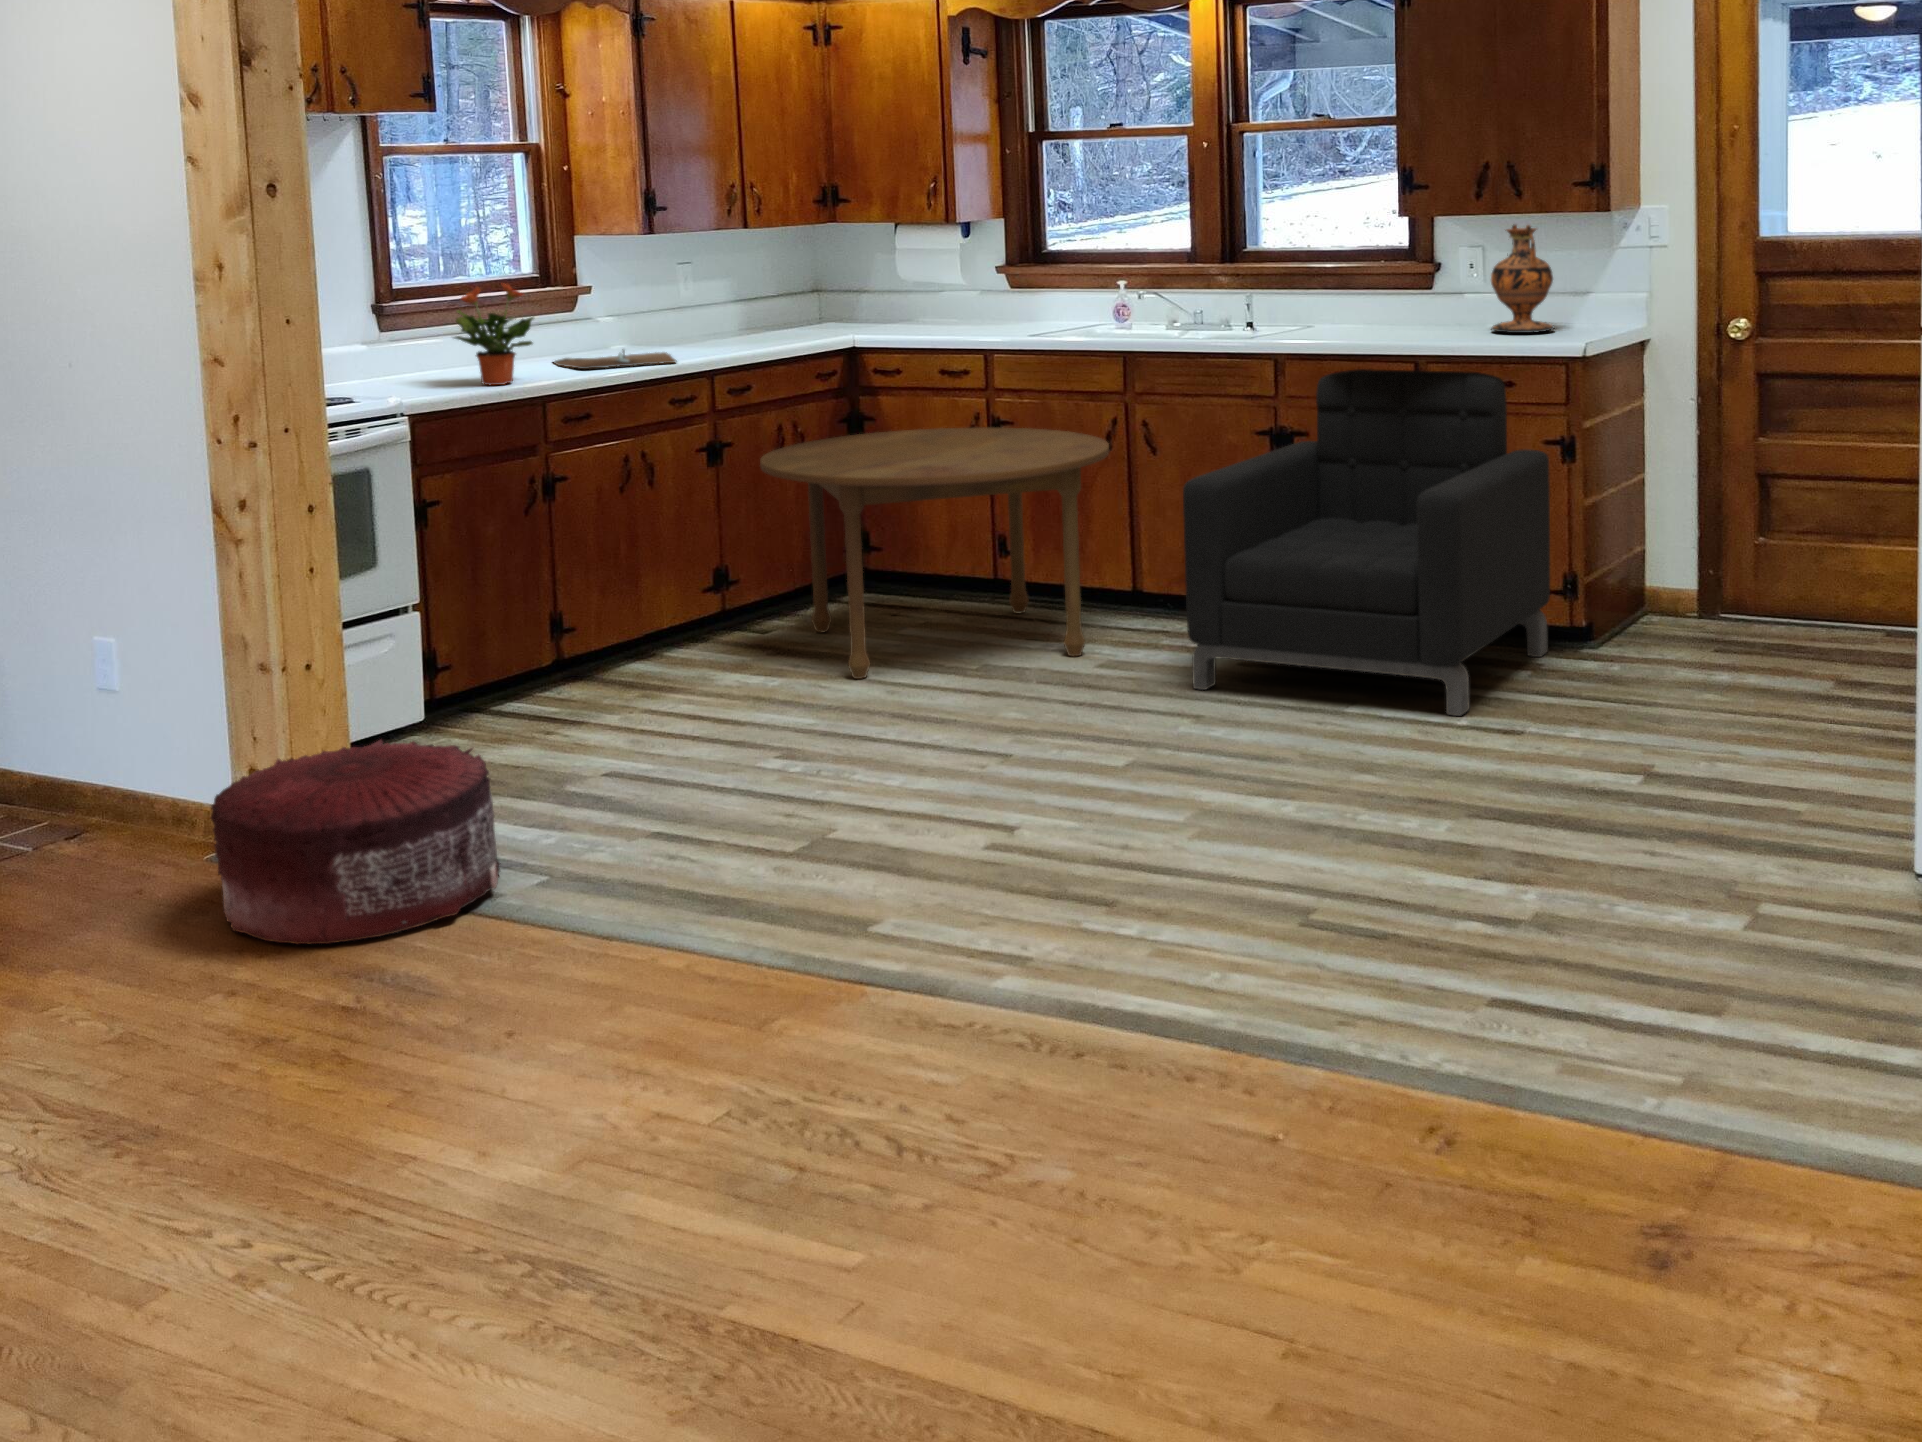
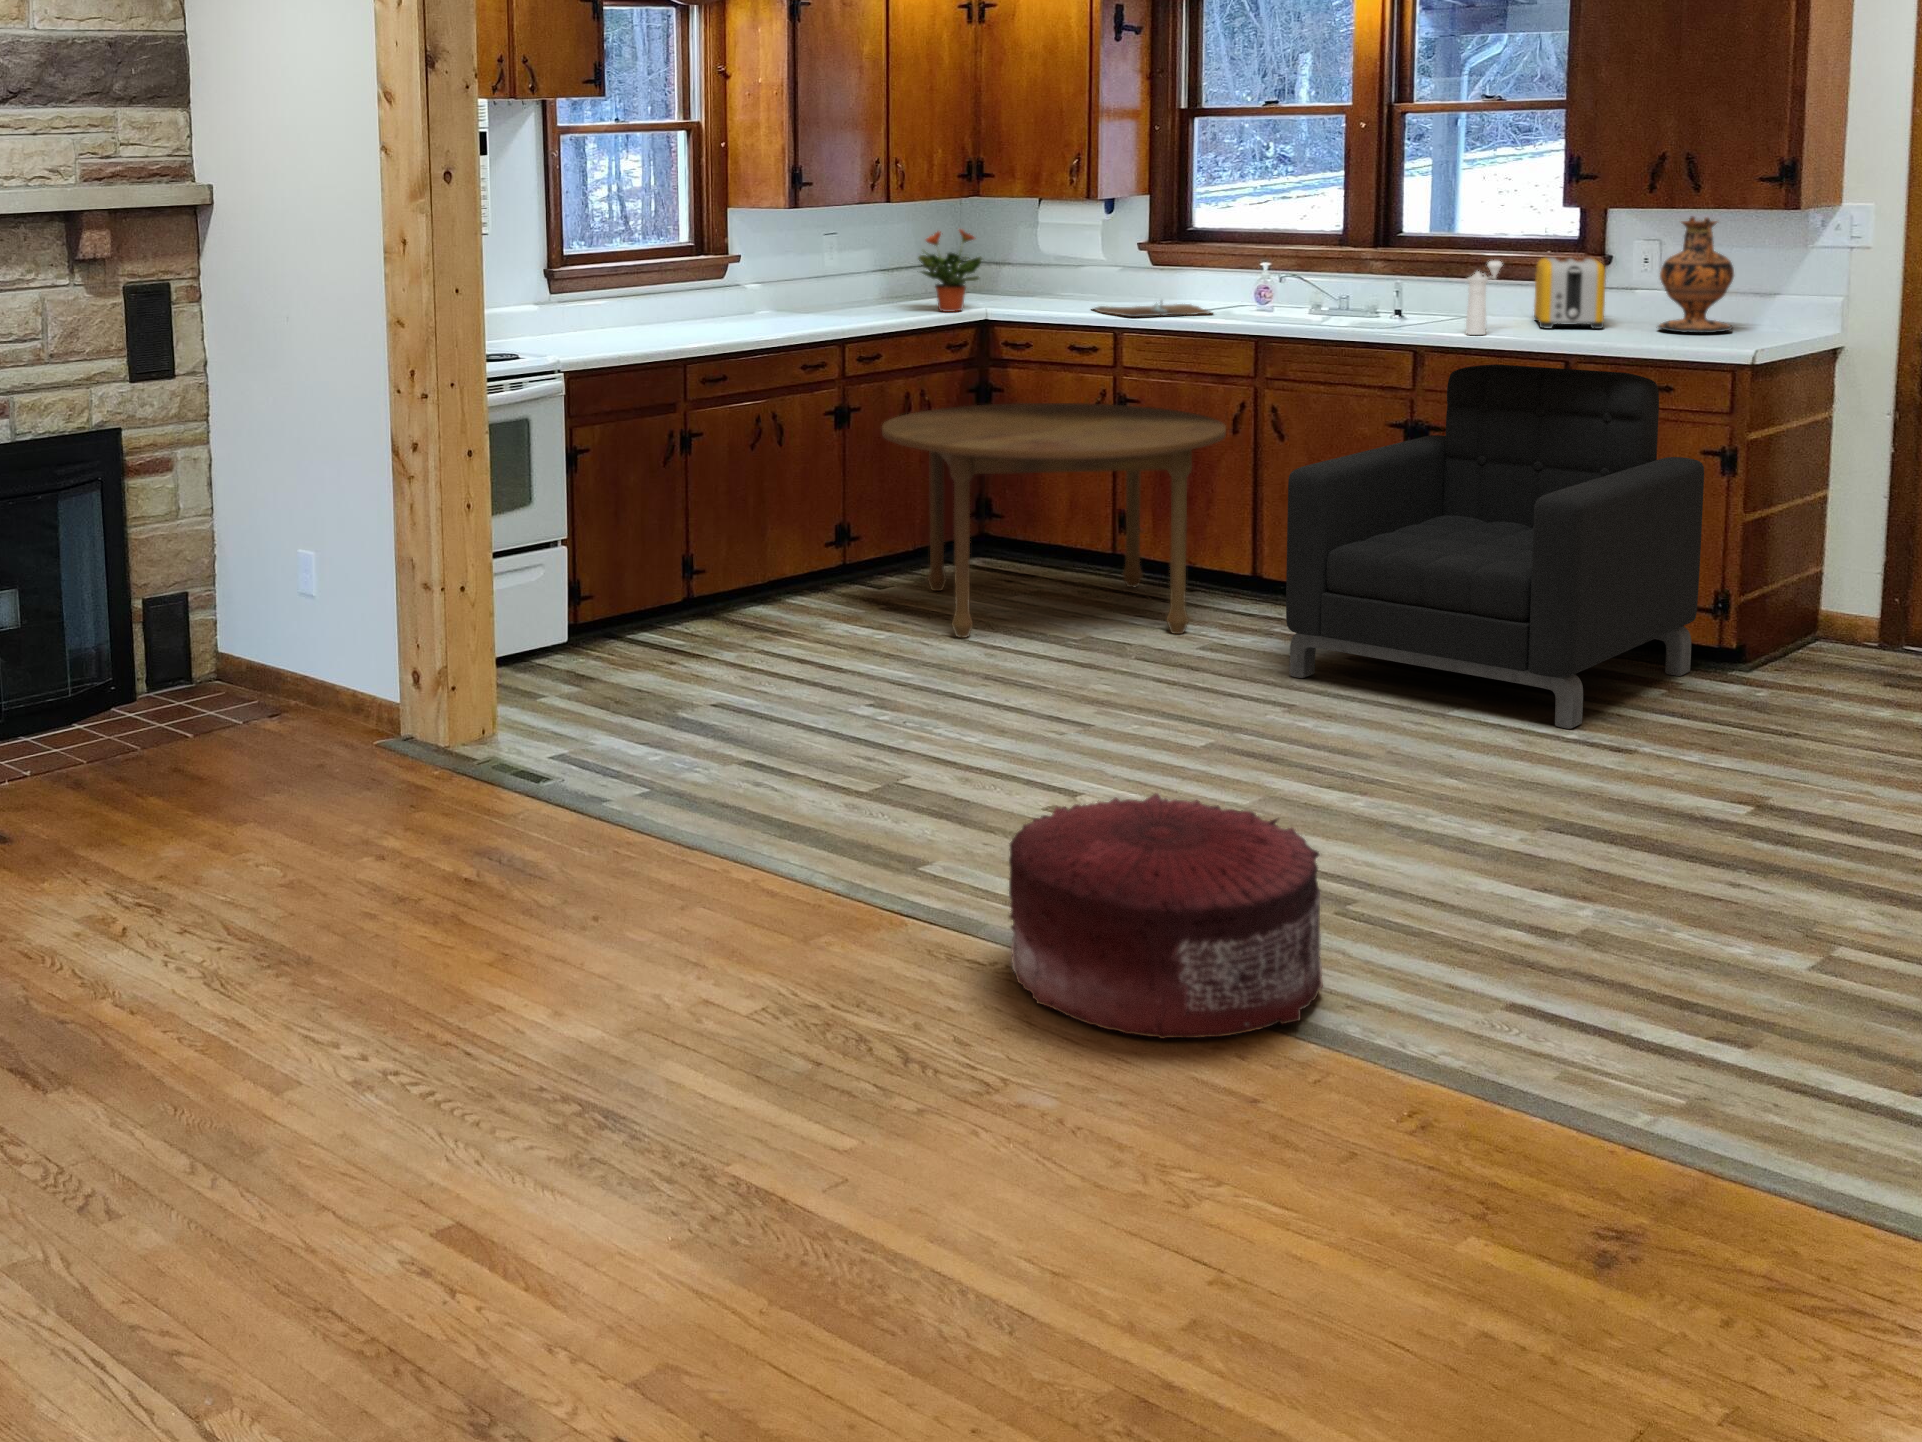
toaster: none [1379,266,1444,334] -> present [1534,258,1606,329]
pepper mill: none [1324,270,1354,342] -> present [1466,261,1502,335]
potted plant: present [454,284,534,385] -> present [918,229,982,312]
cutting board: present [554,349,676,369] -> present [1093,301,1212,317]
pouf: present [211,740,501,944] -> present [1009,793,1323,1039]

